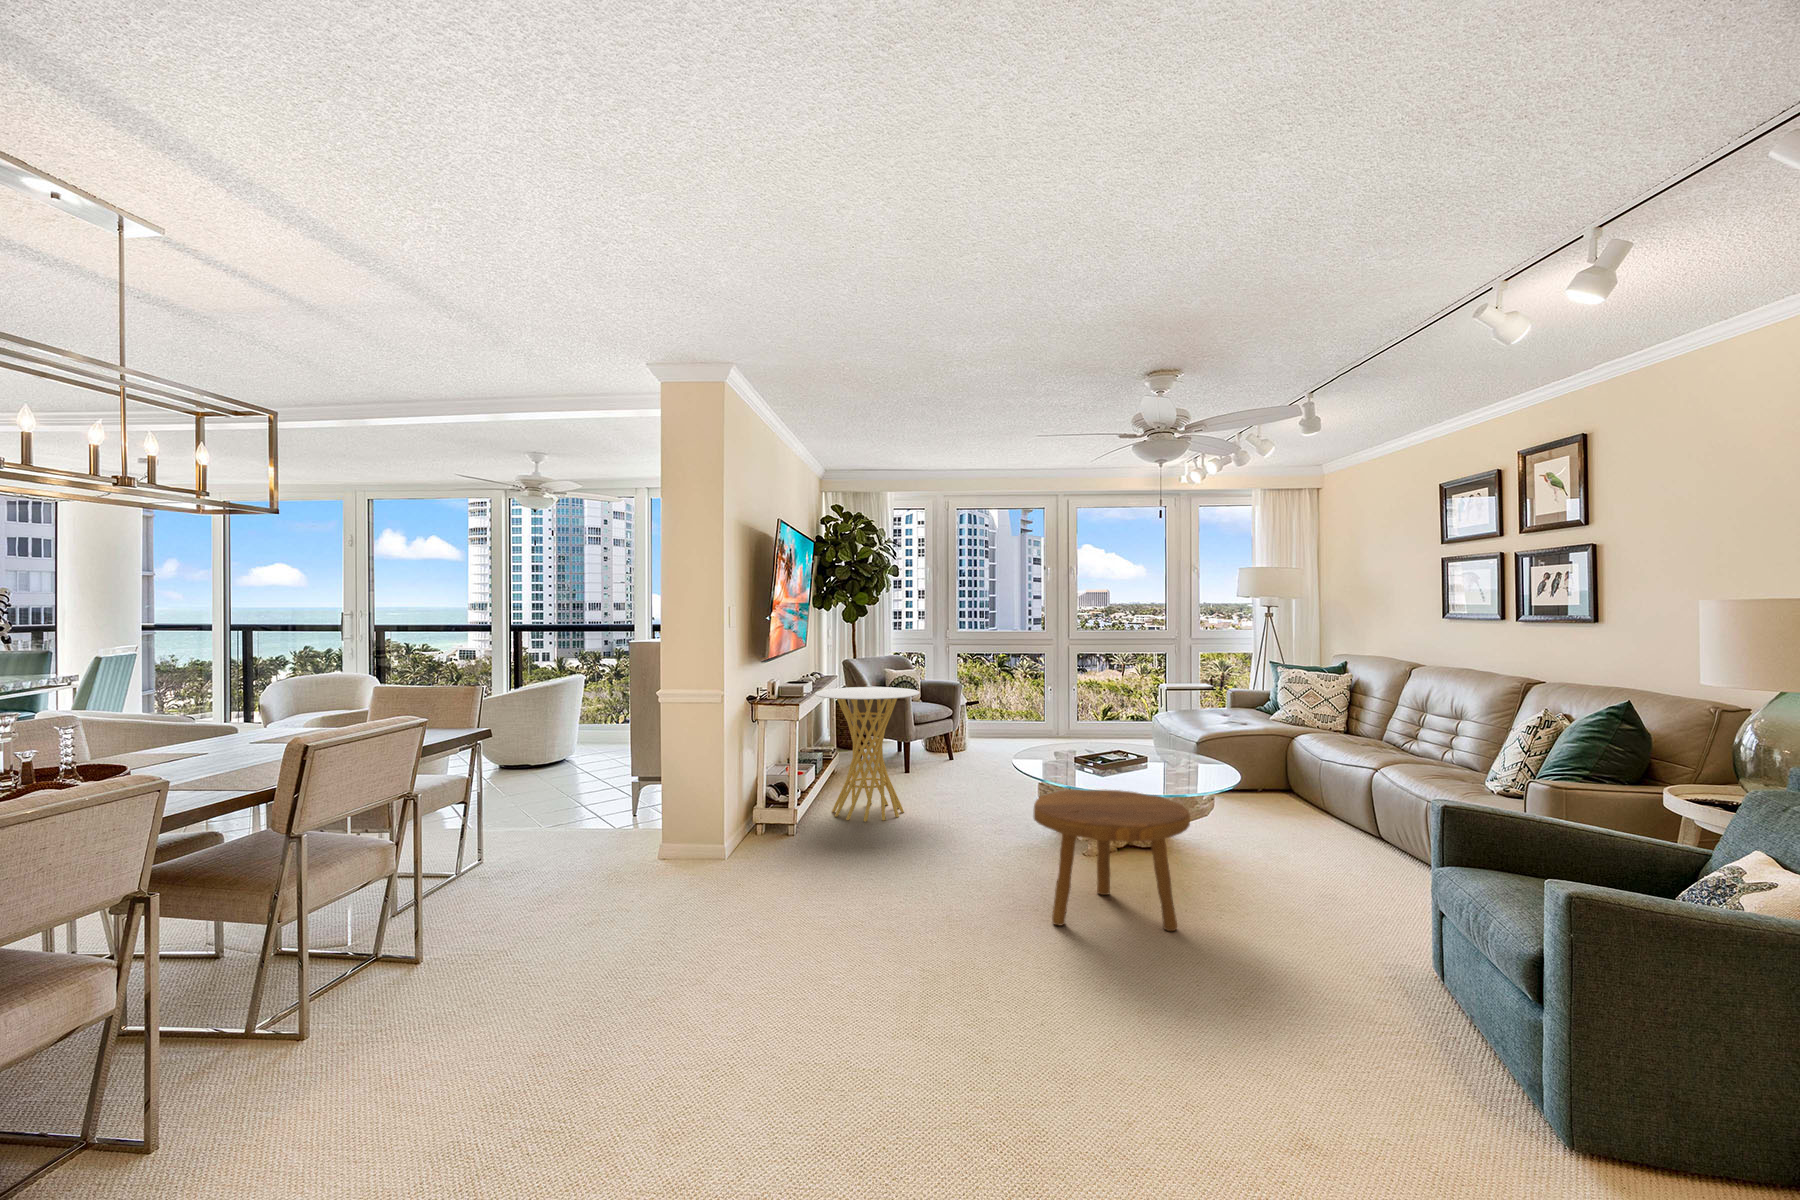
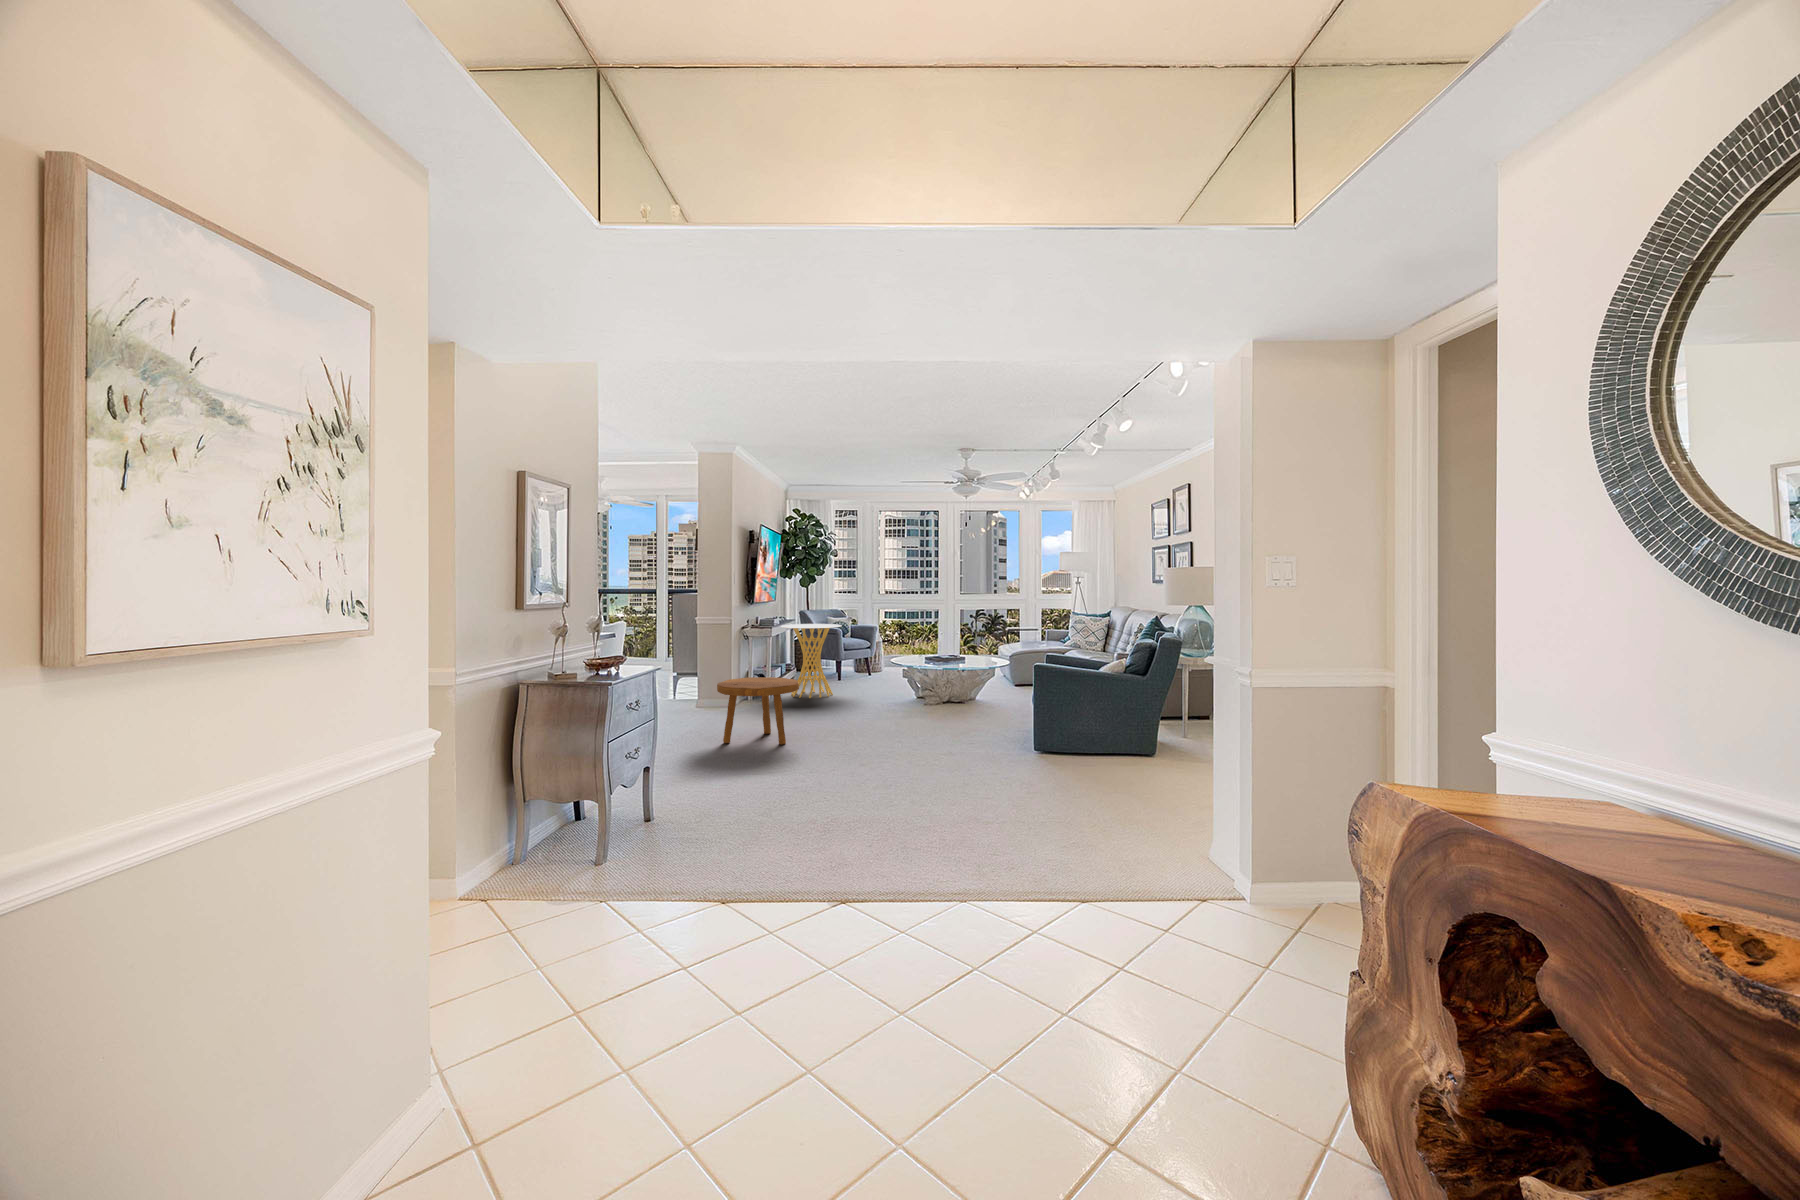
footstool: present [1034,790,1190,931] -> present [717,677,799,745]

